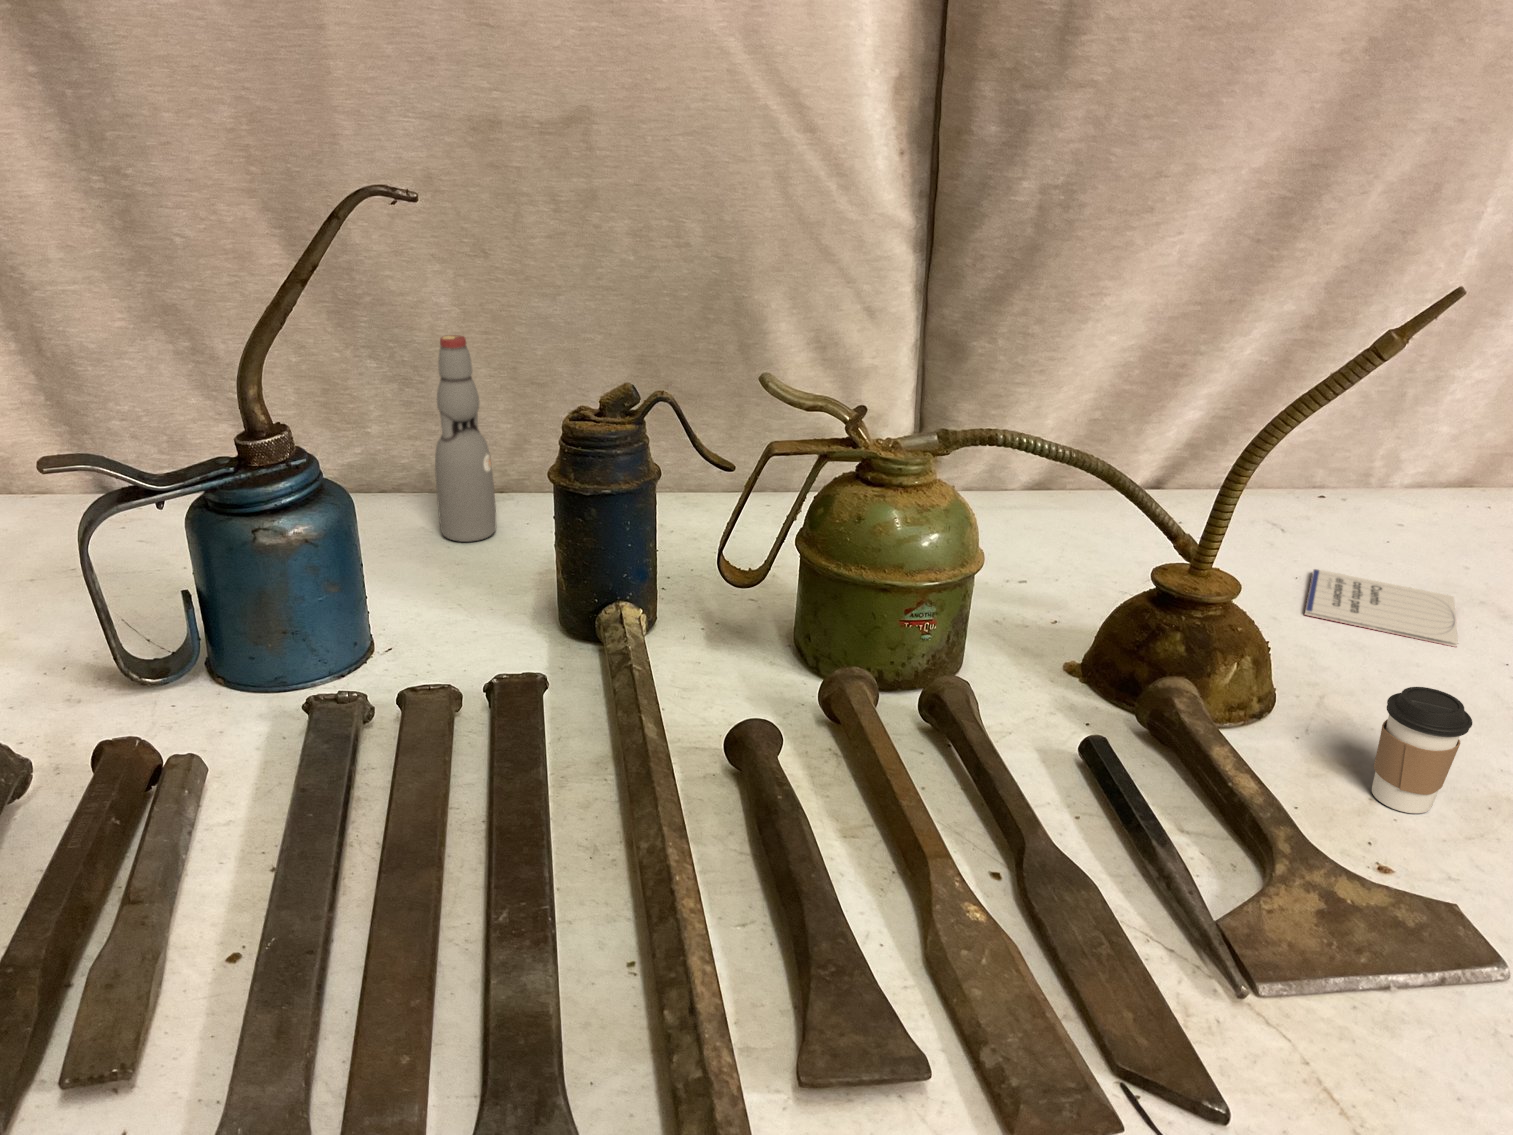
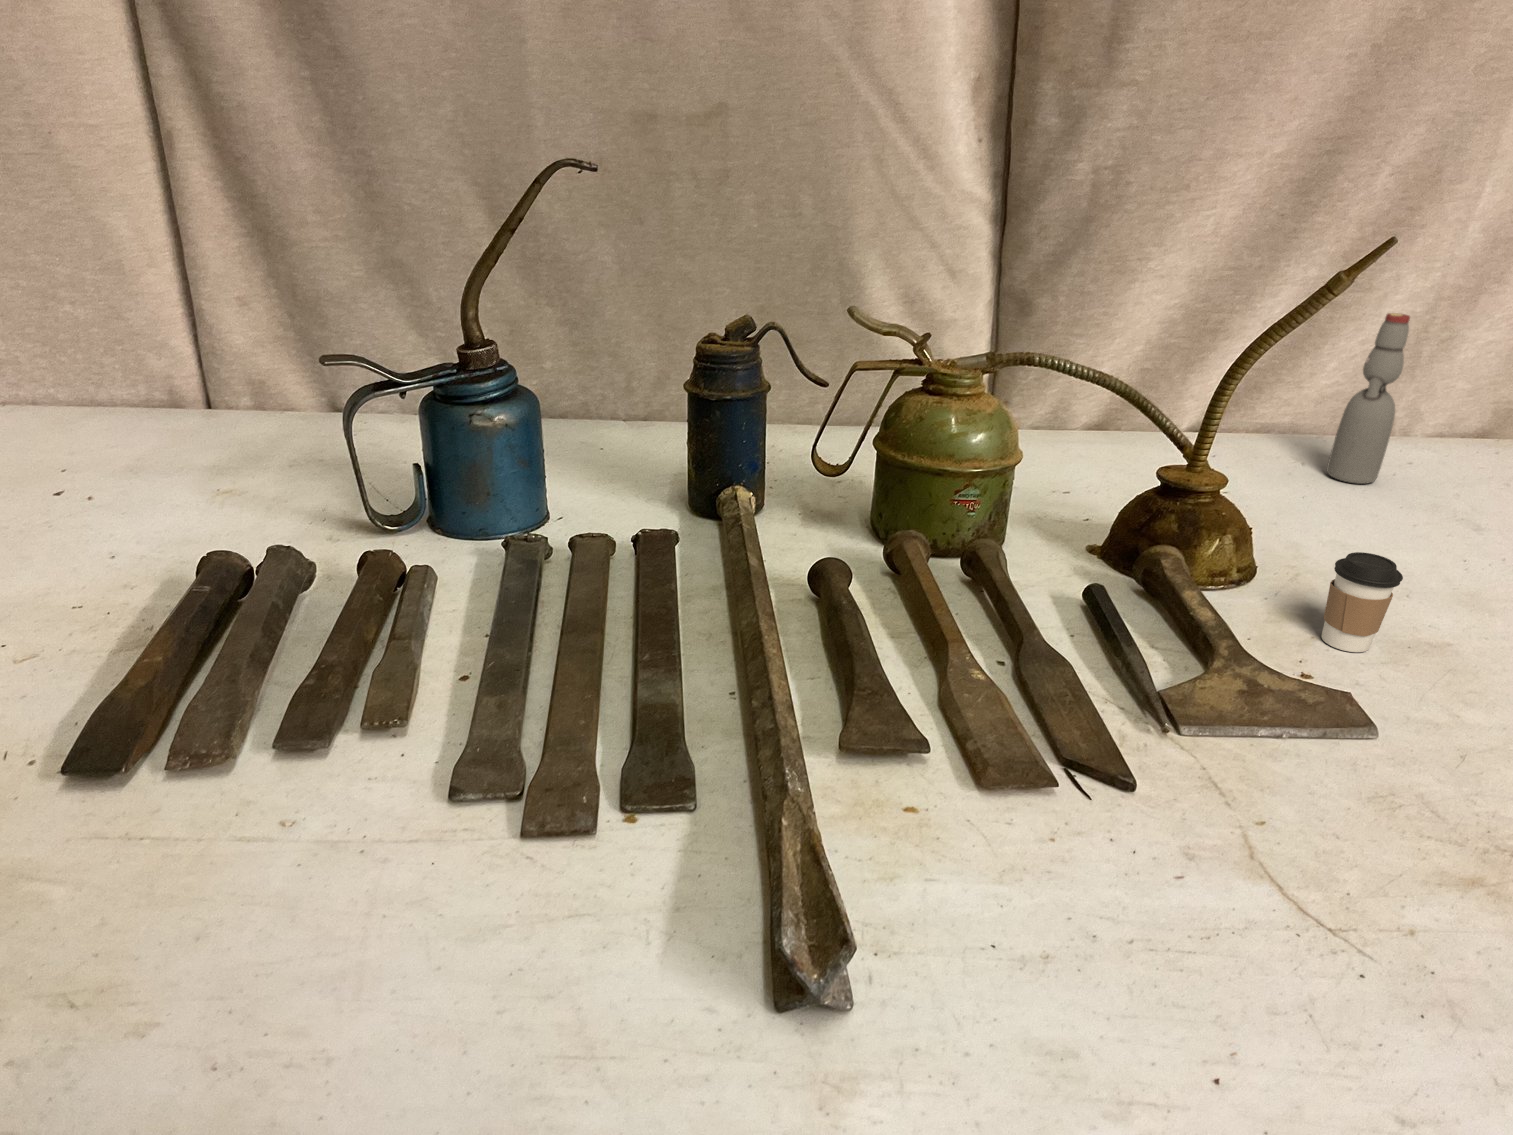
bottle: present [435,335,496,542] -> present [1327,313,1410,484]
notebook: present [1305,569,1458,647] -> none [1291,487,1424,547]

